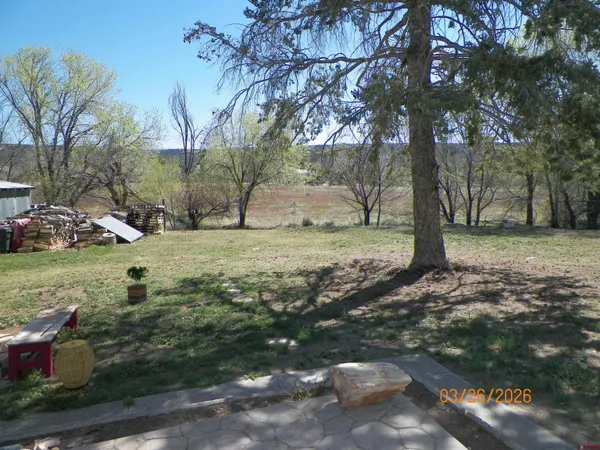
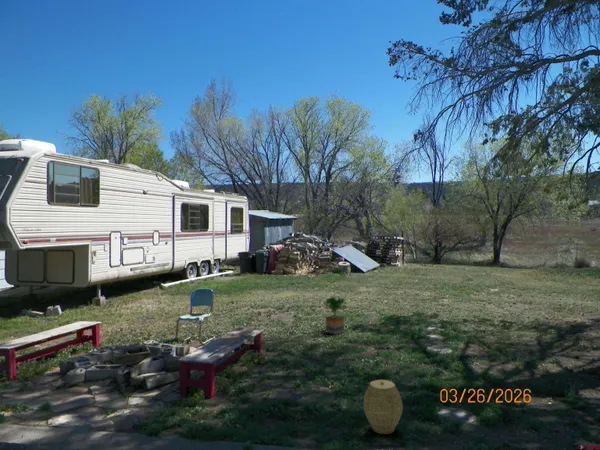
woven basket: present [54,340,95,388] -> present [363,380,403,434]

